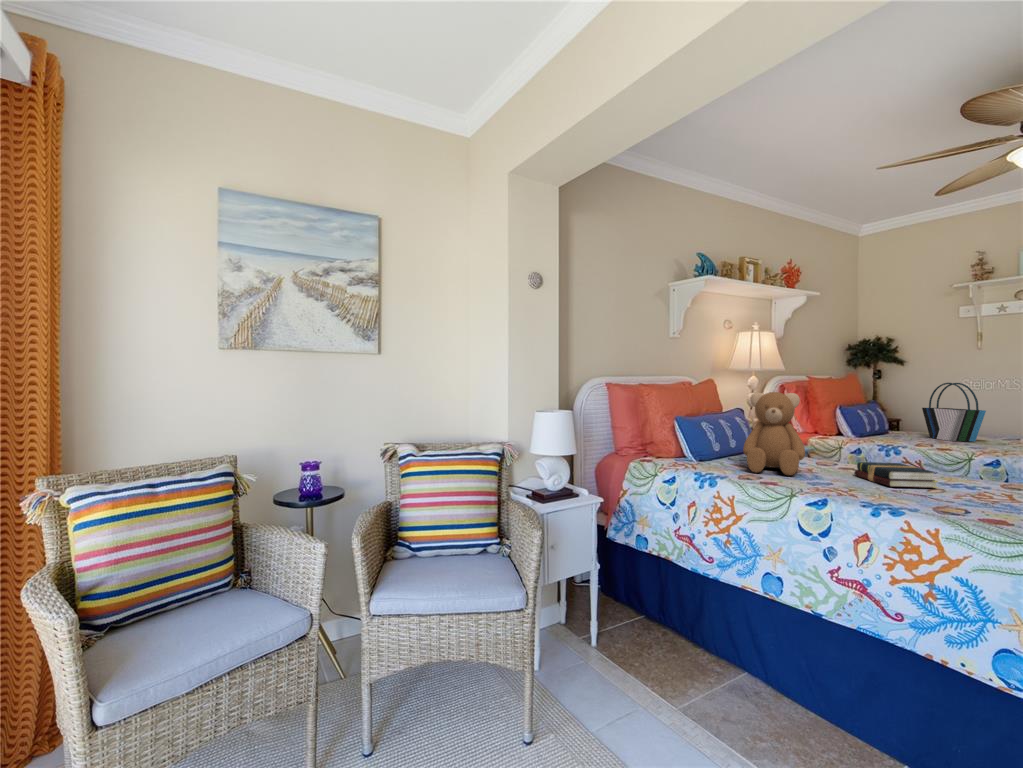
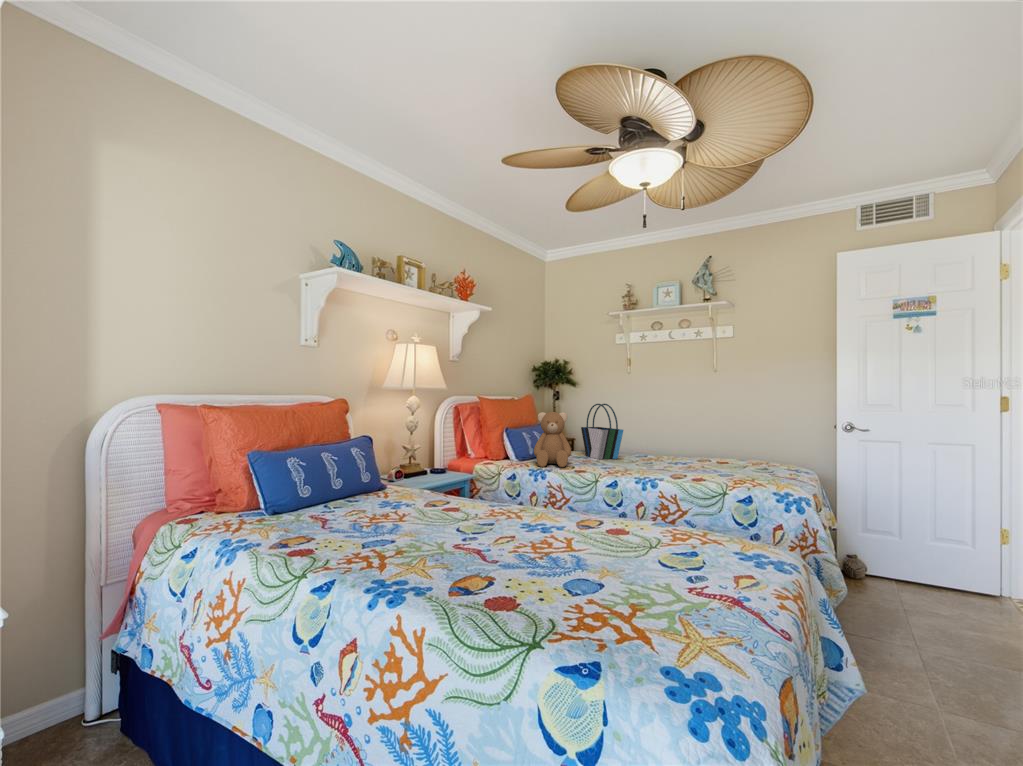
teddy bear: present [743,392,805,475] -> present [534,412,571,467]
hardback book: present [854,462,938,488] -> none [431,508,500,547]

